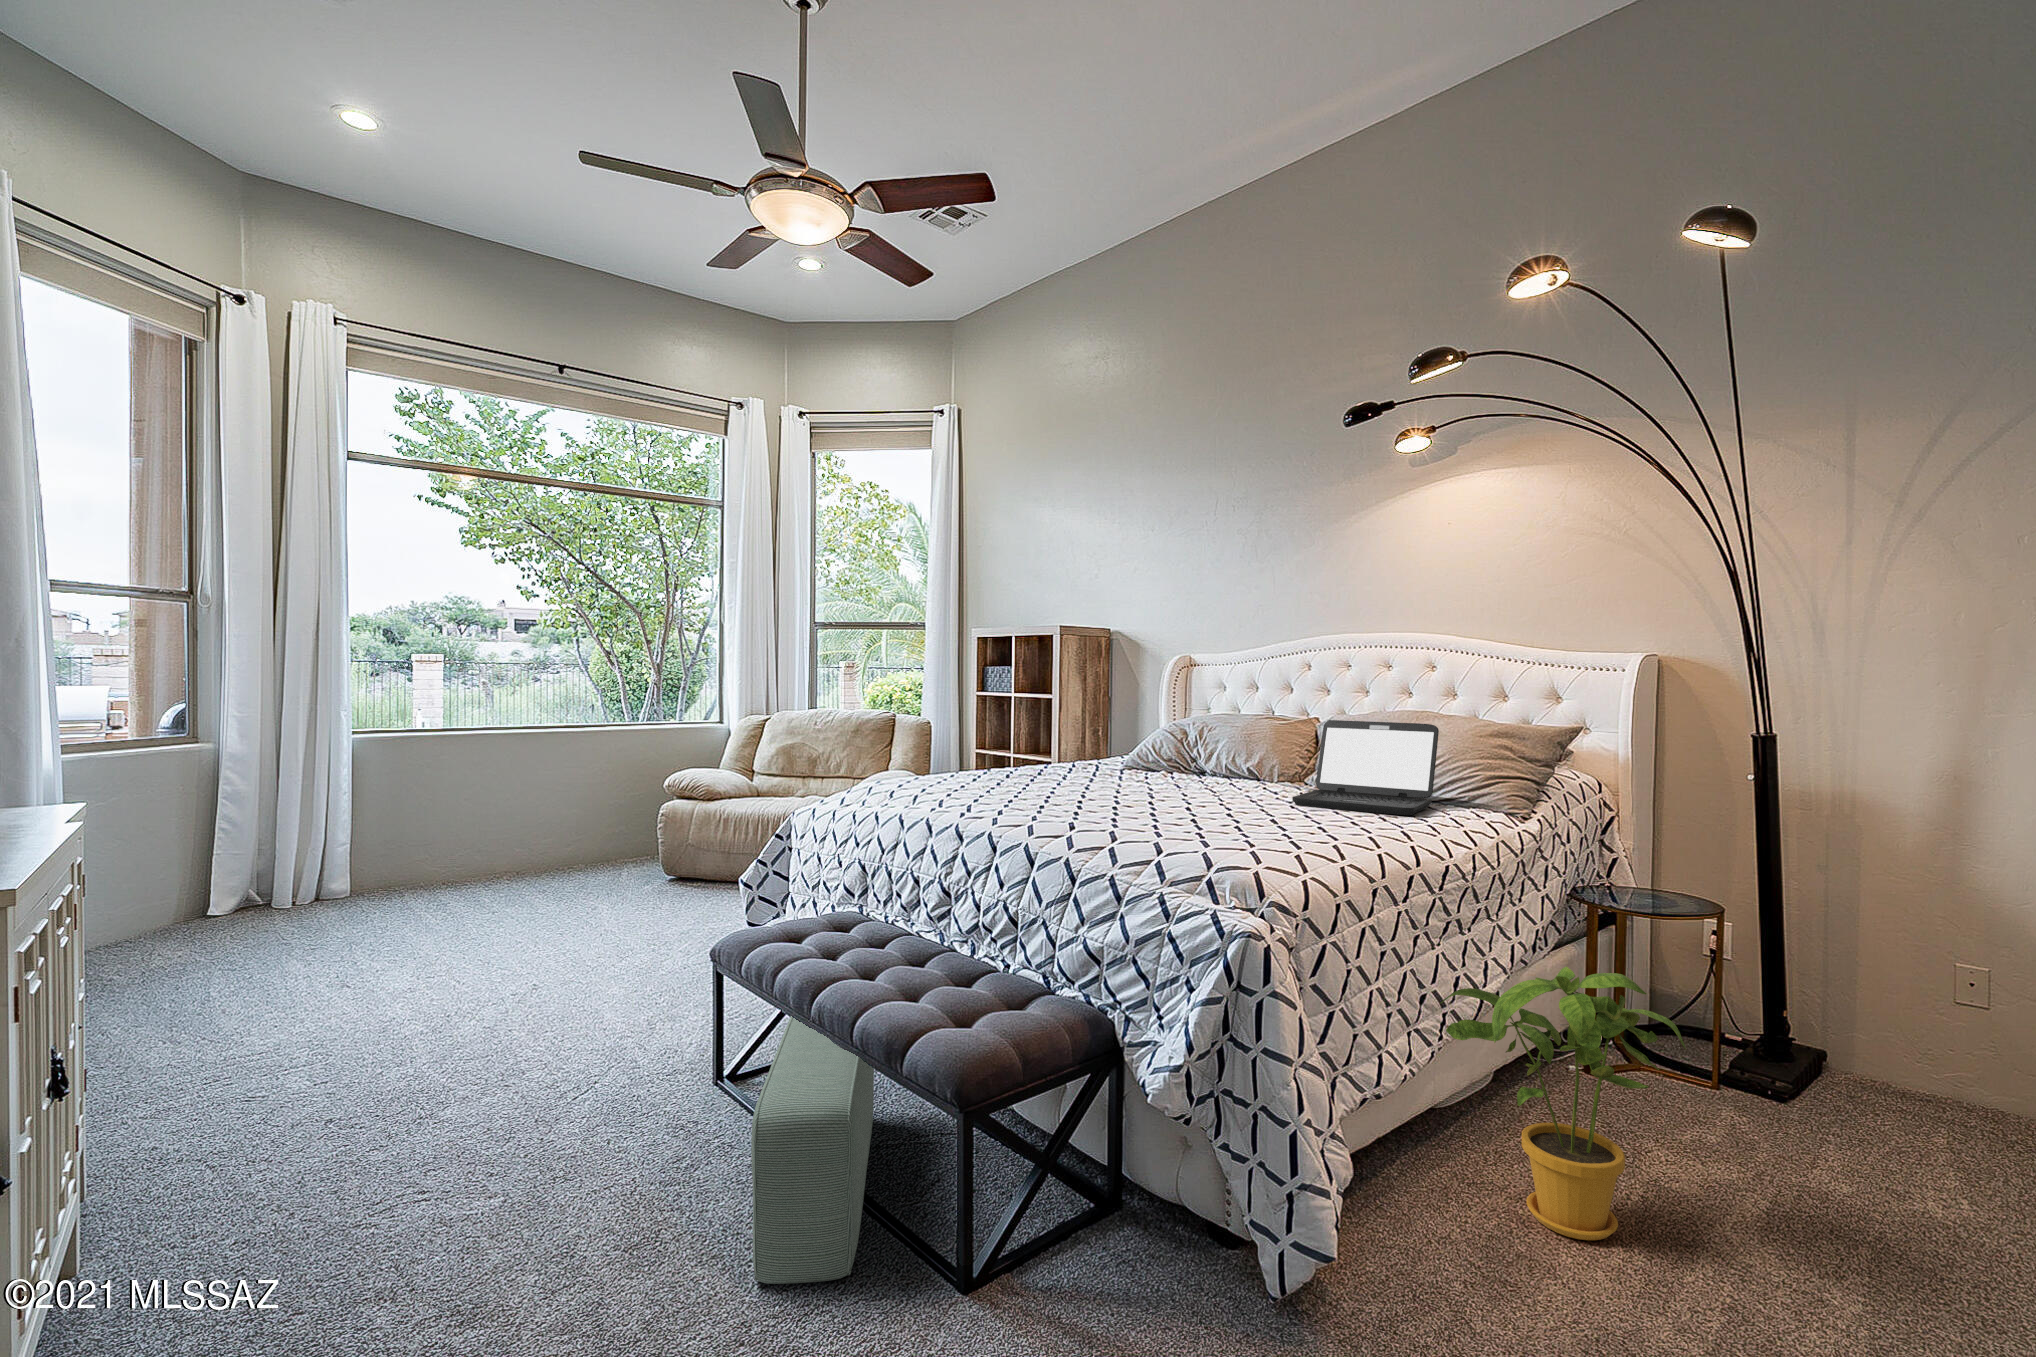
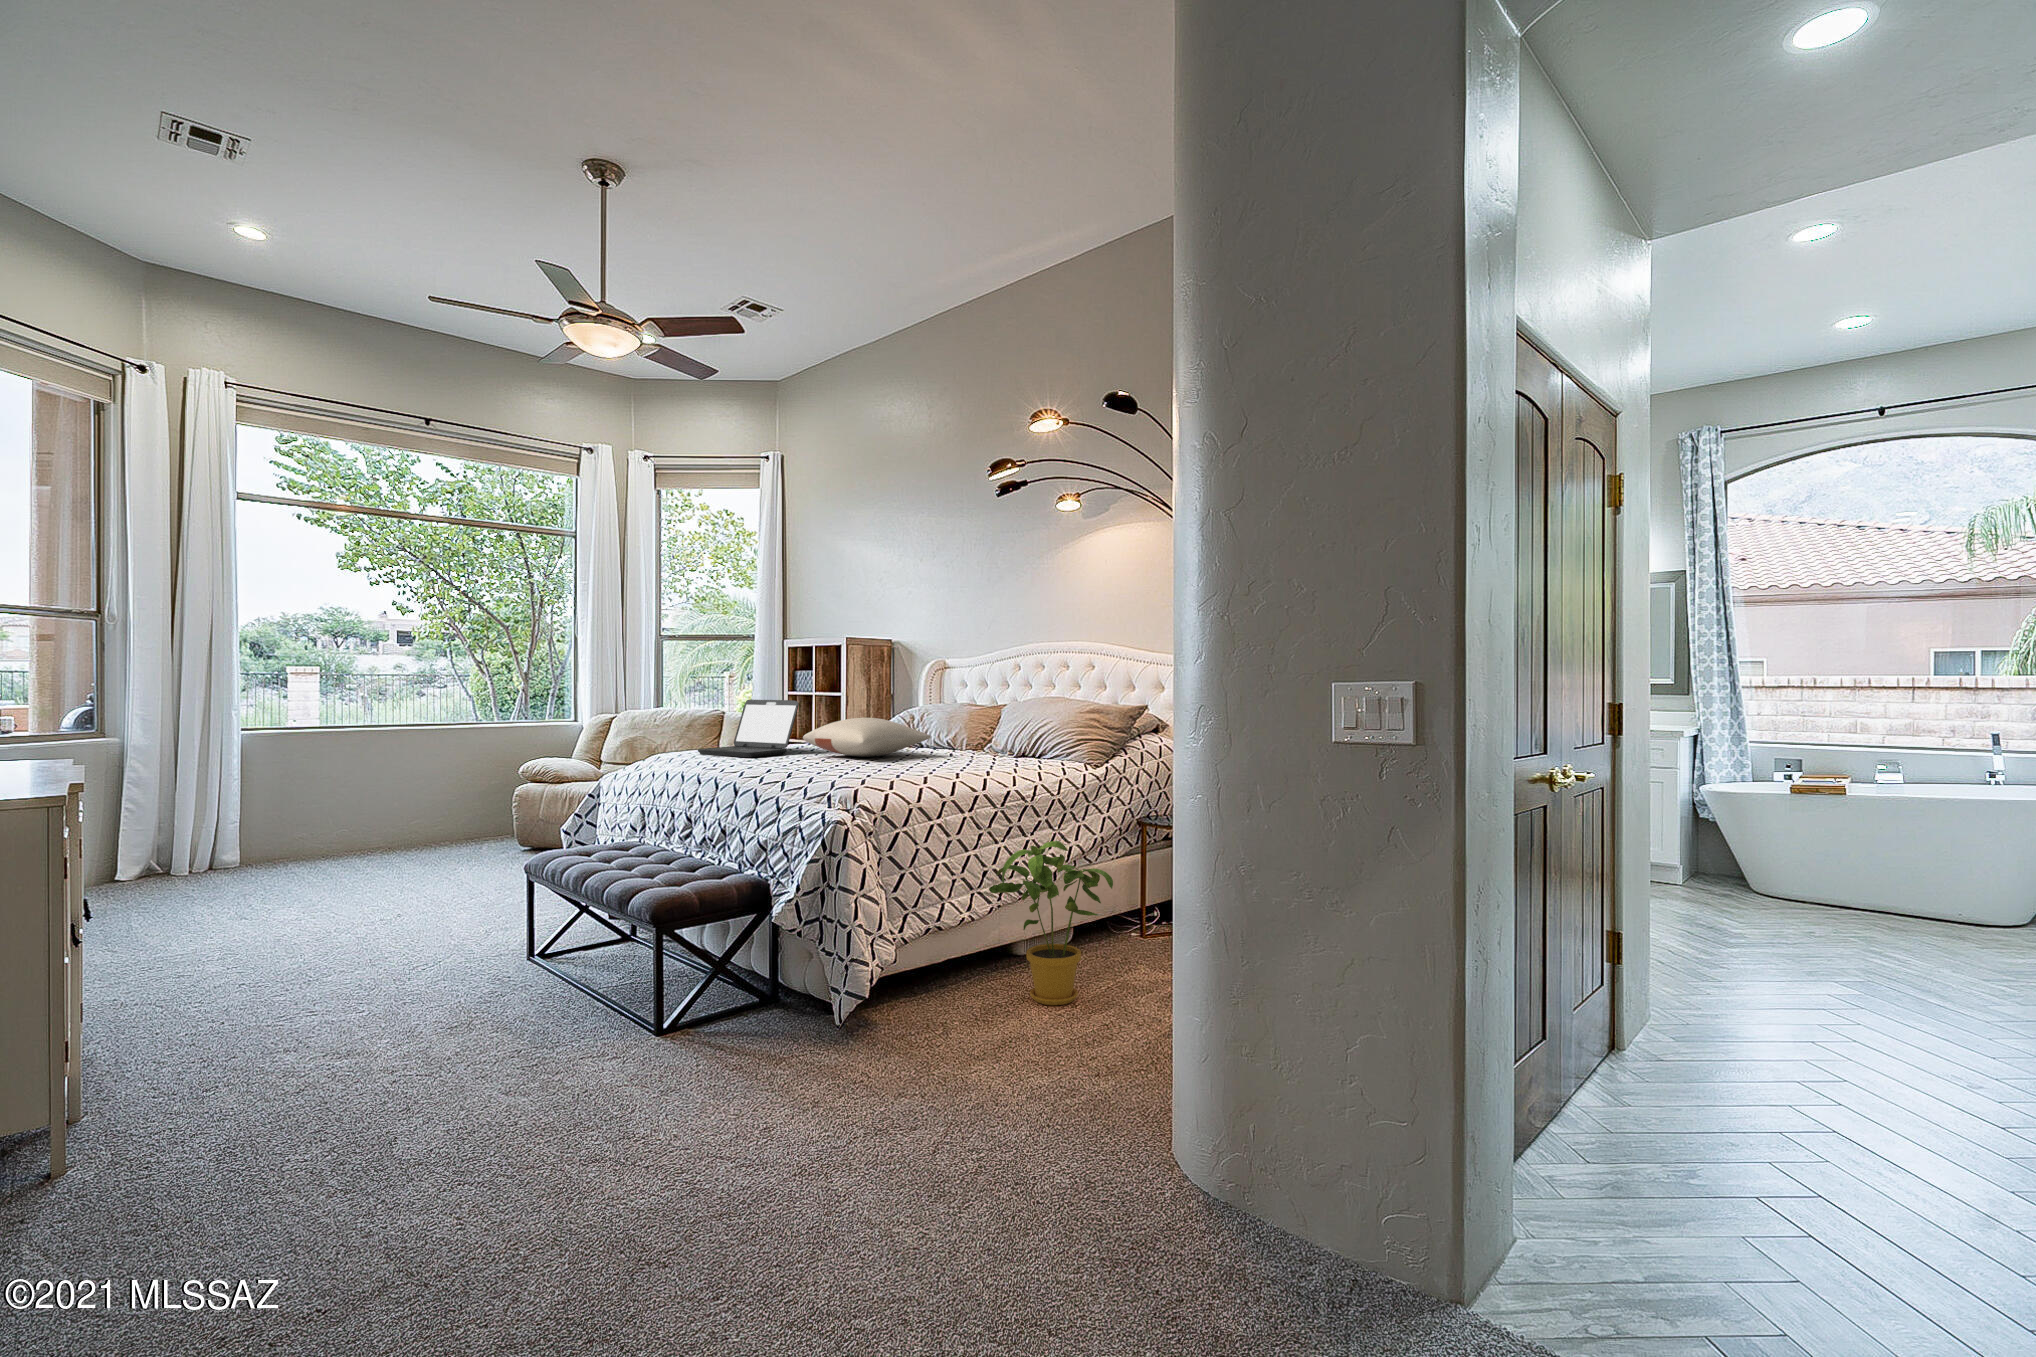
laptop: present [1292,720,1439,815] -> present [698,700,799,757]
pillow: none [1071,739,1247,793] -> present [803,718,930,757]
pouf: present [751,1016,874,1284] -> none [525,888,632,1039]

